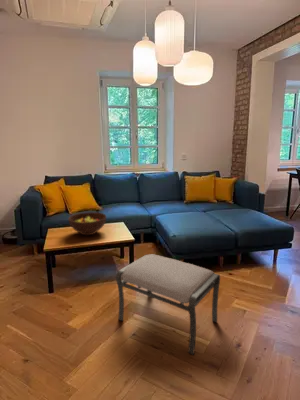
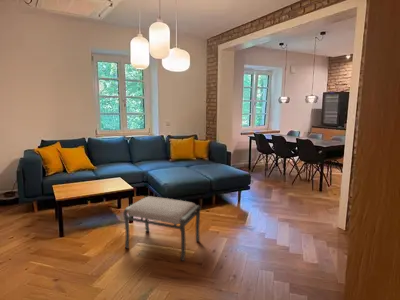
fruit bowl: present [68,212,106,235] -> none [75,169,108,187]

